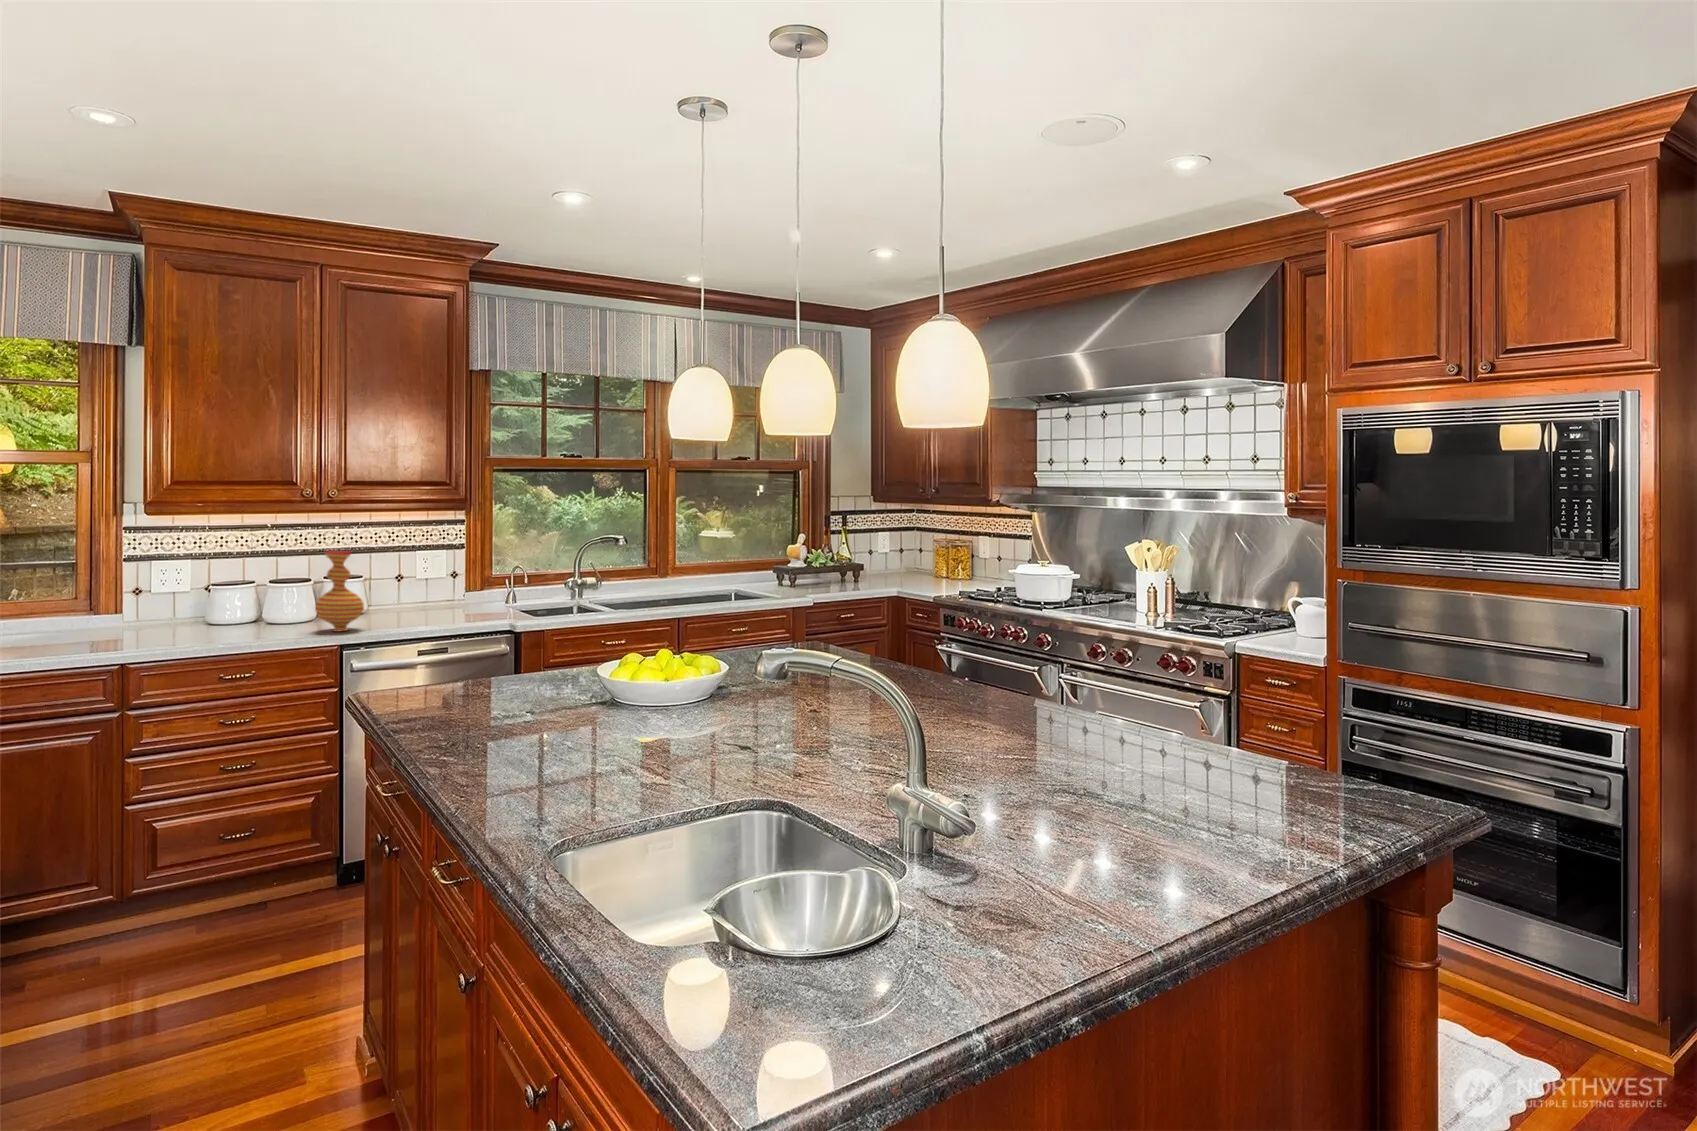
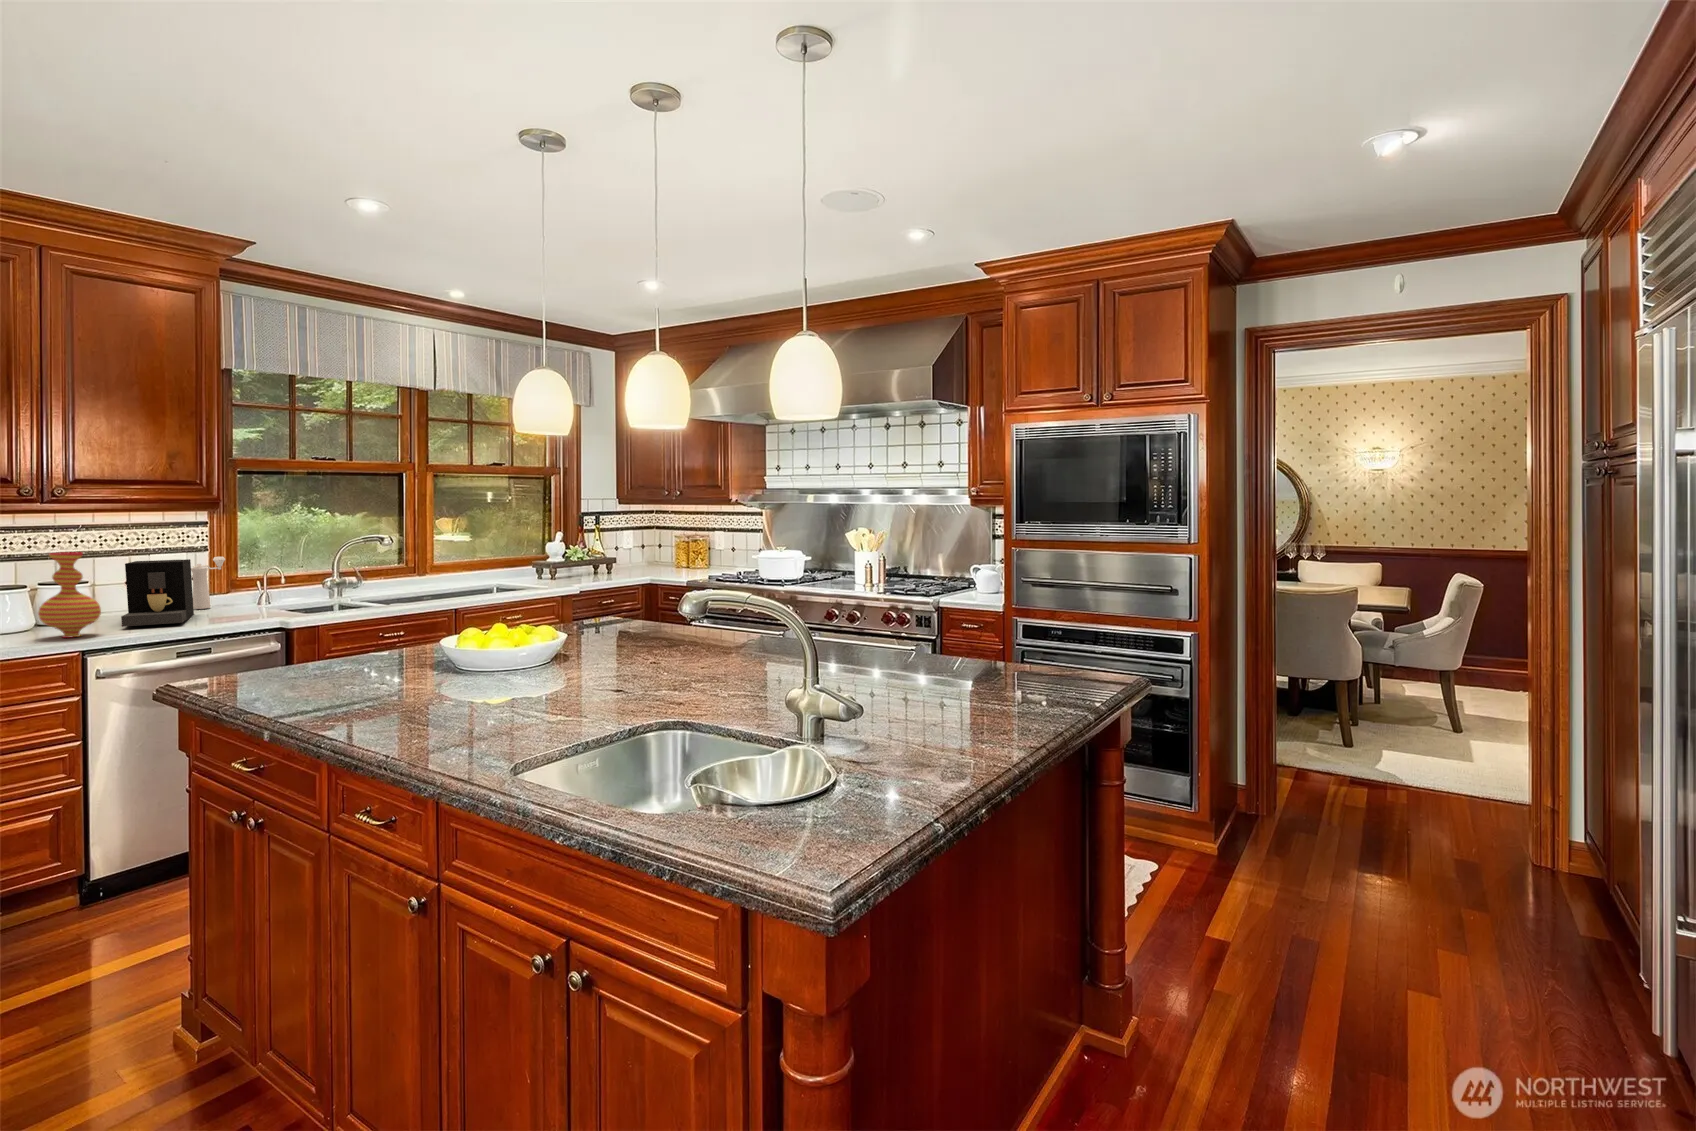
pepper mill: none [447,555,478,606] -> present [191,557,225,609]
coffee maker: none [381,558,446,623] -> present [121,559,194,626]

